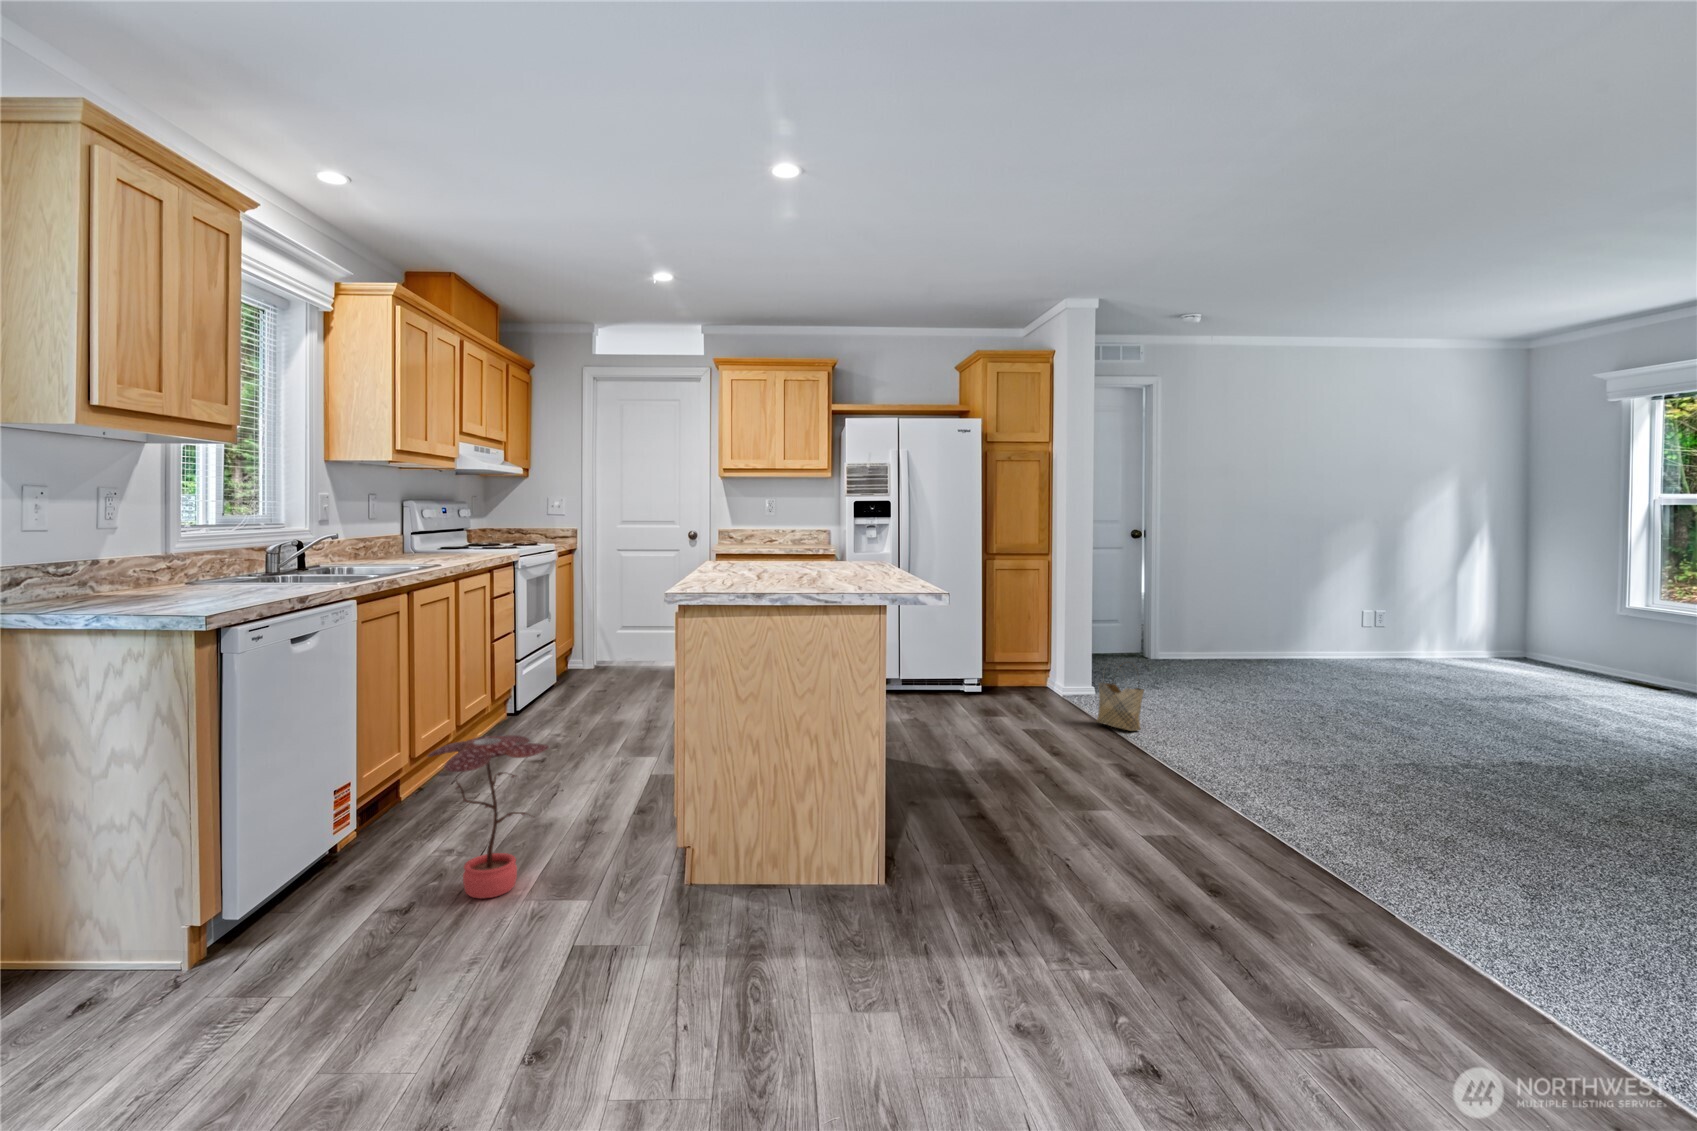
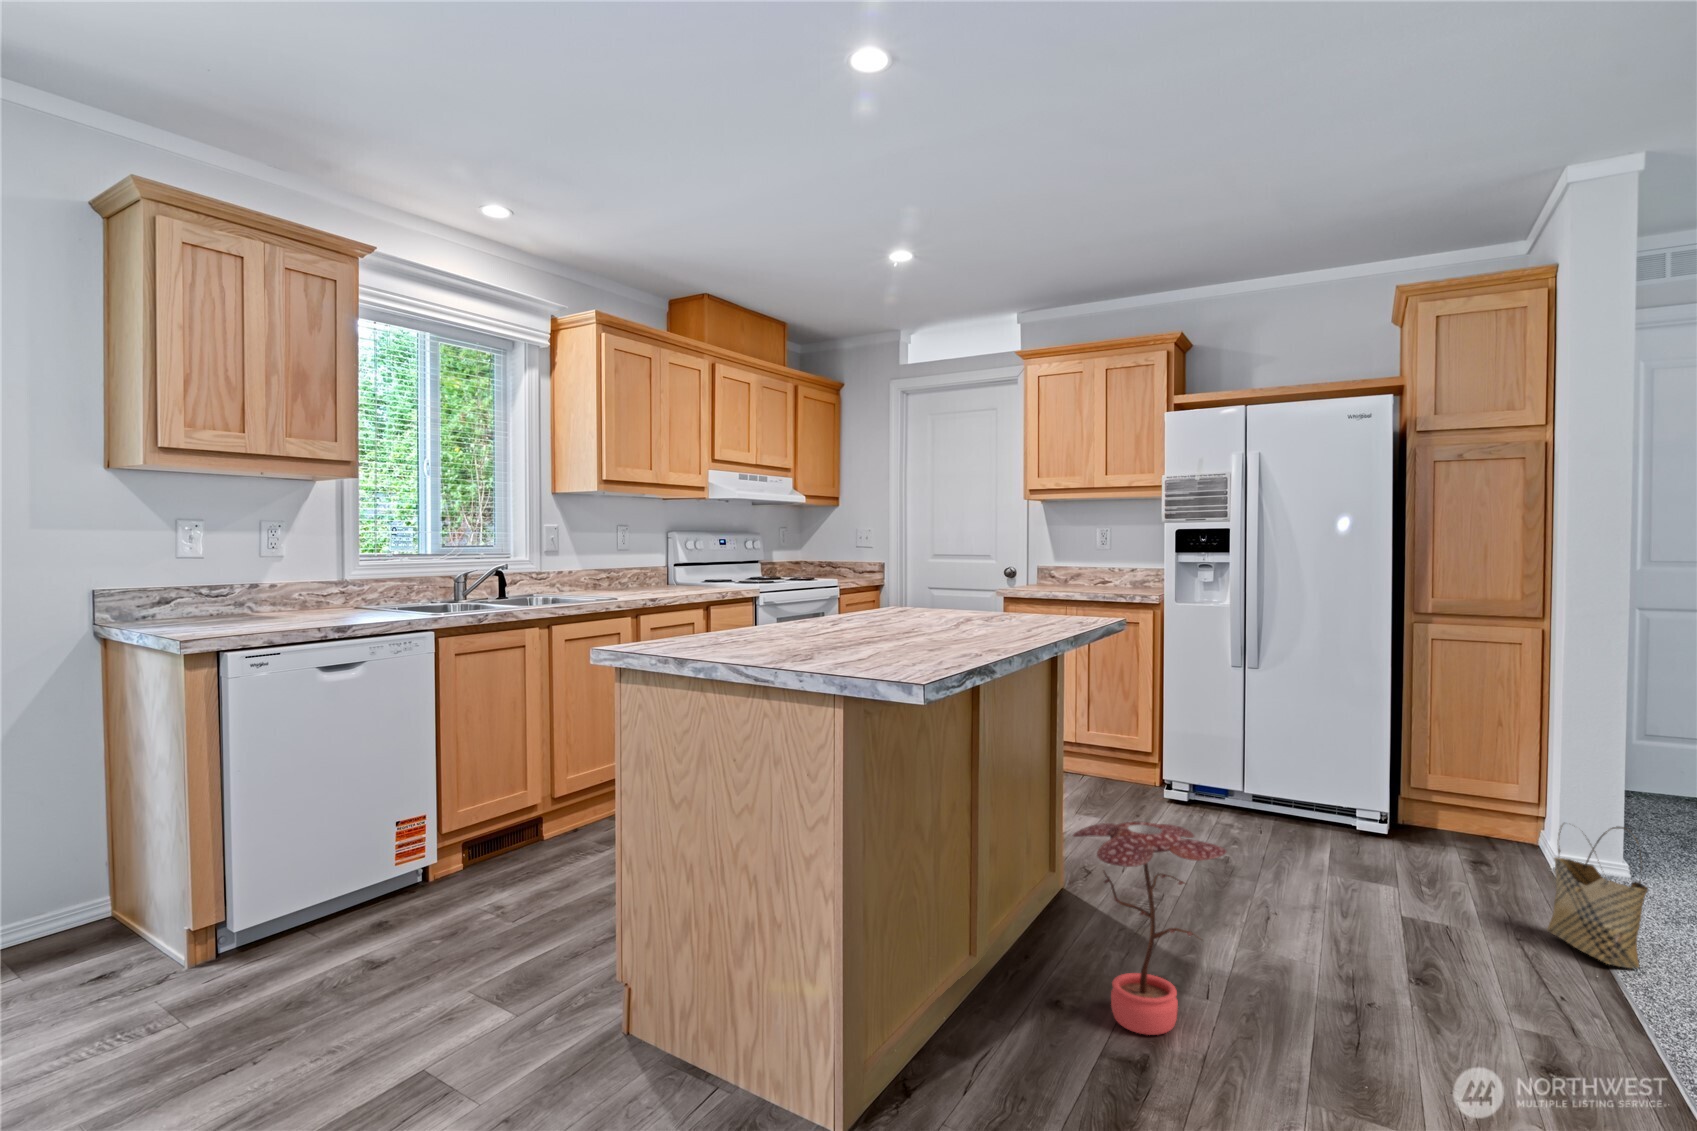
potted plant: present [428,735,549,898] -> present [1073,822,1226,1035]

